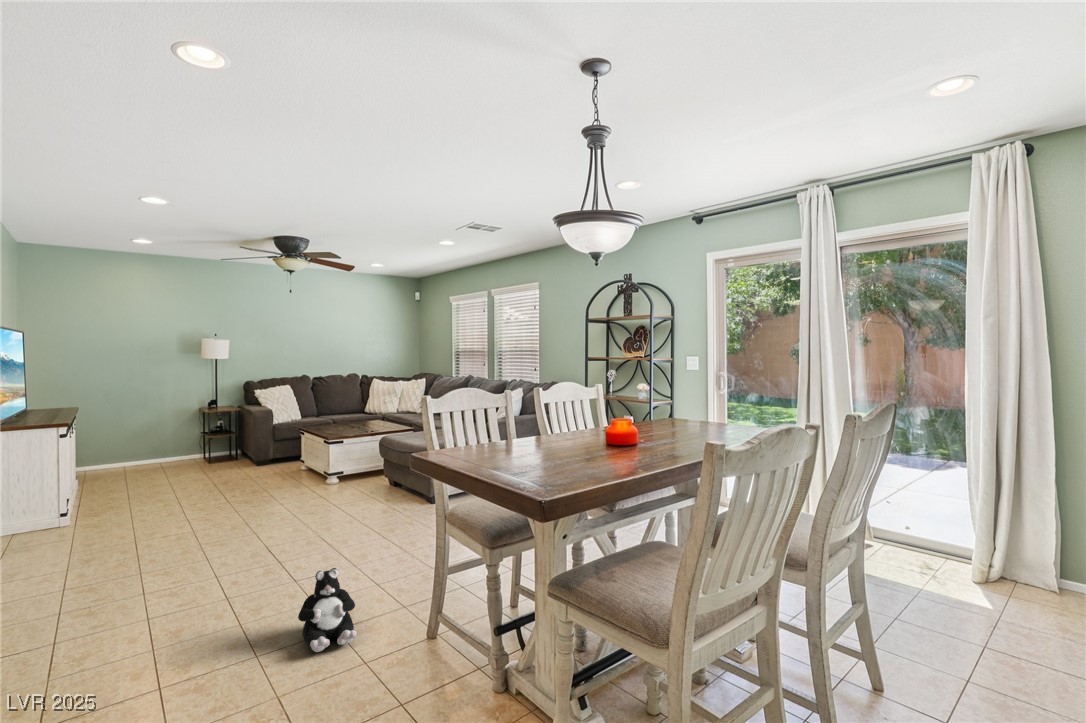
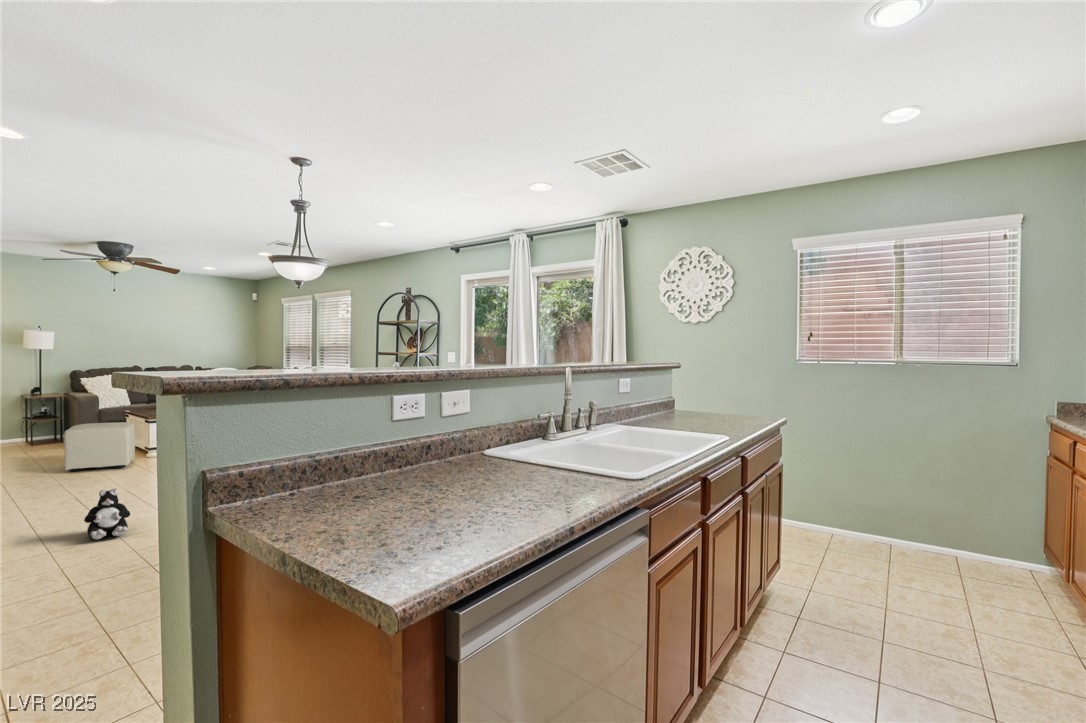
ottoman: none [247,444,317,504] -> present [64,422,135,472]

